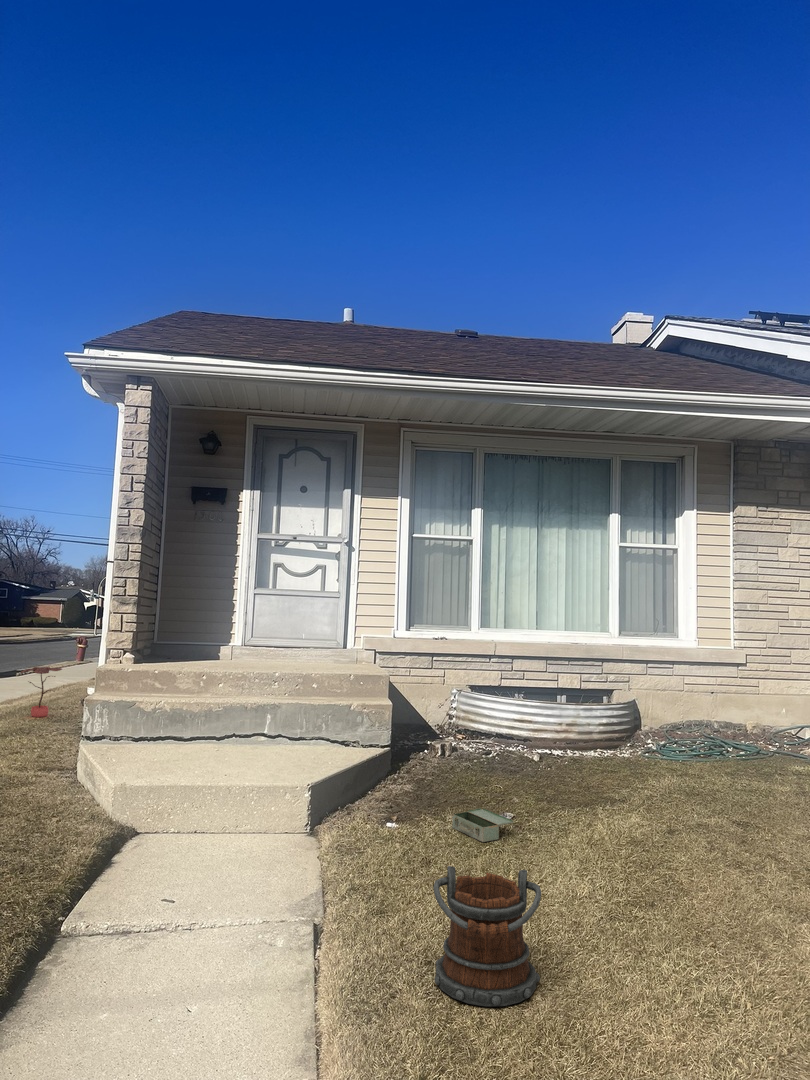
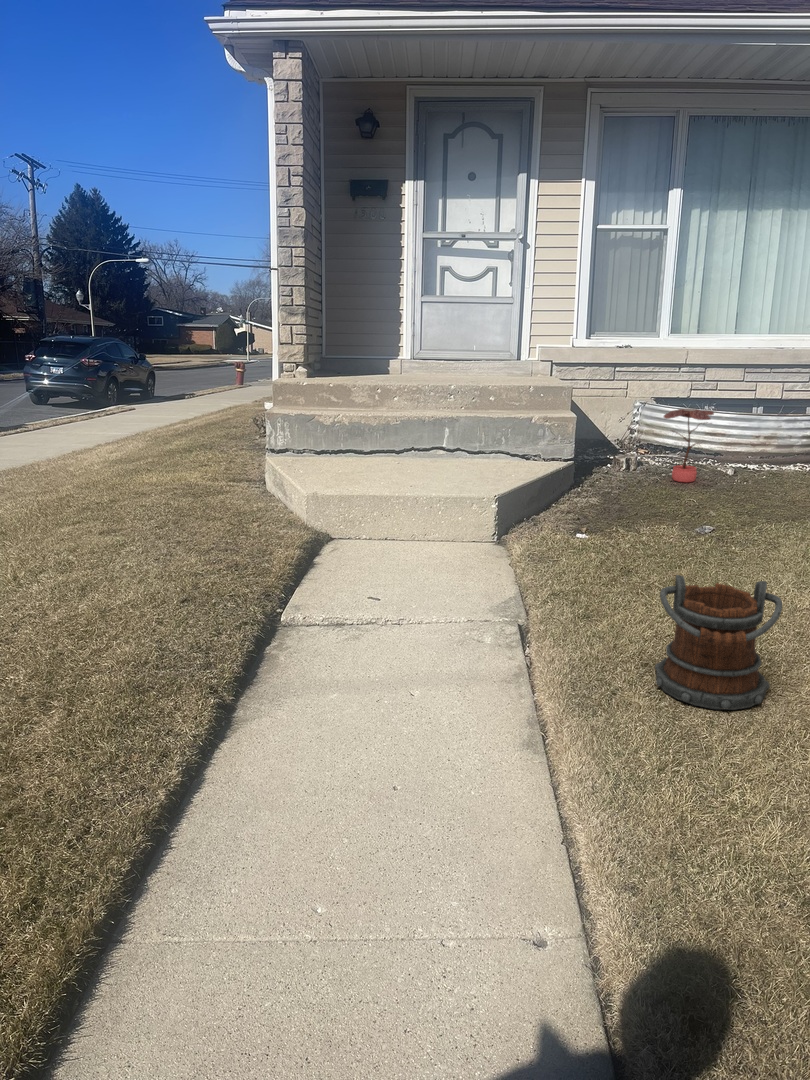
potted plant: present [21,667,62,717] -> present [664,409,714,482]
toolbox: present [452,808,514,842] -> none [649,521,719,554]

